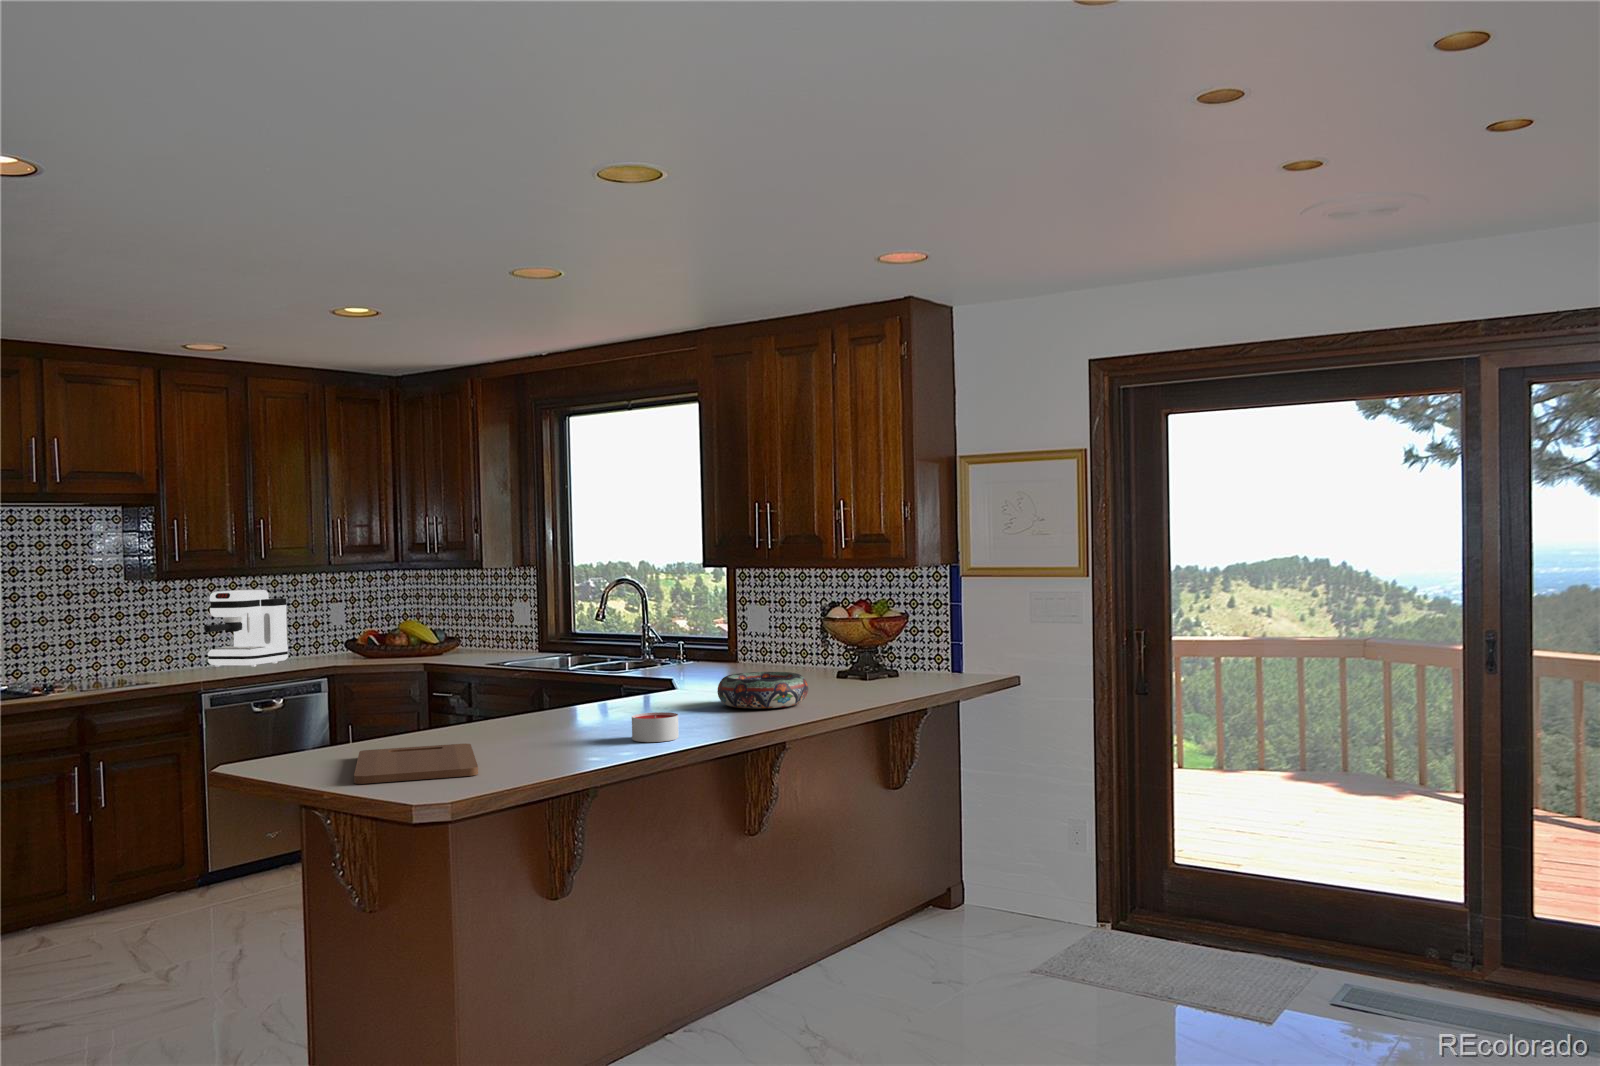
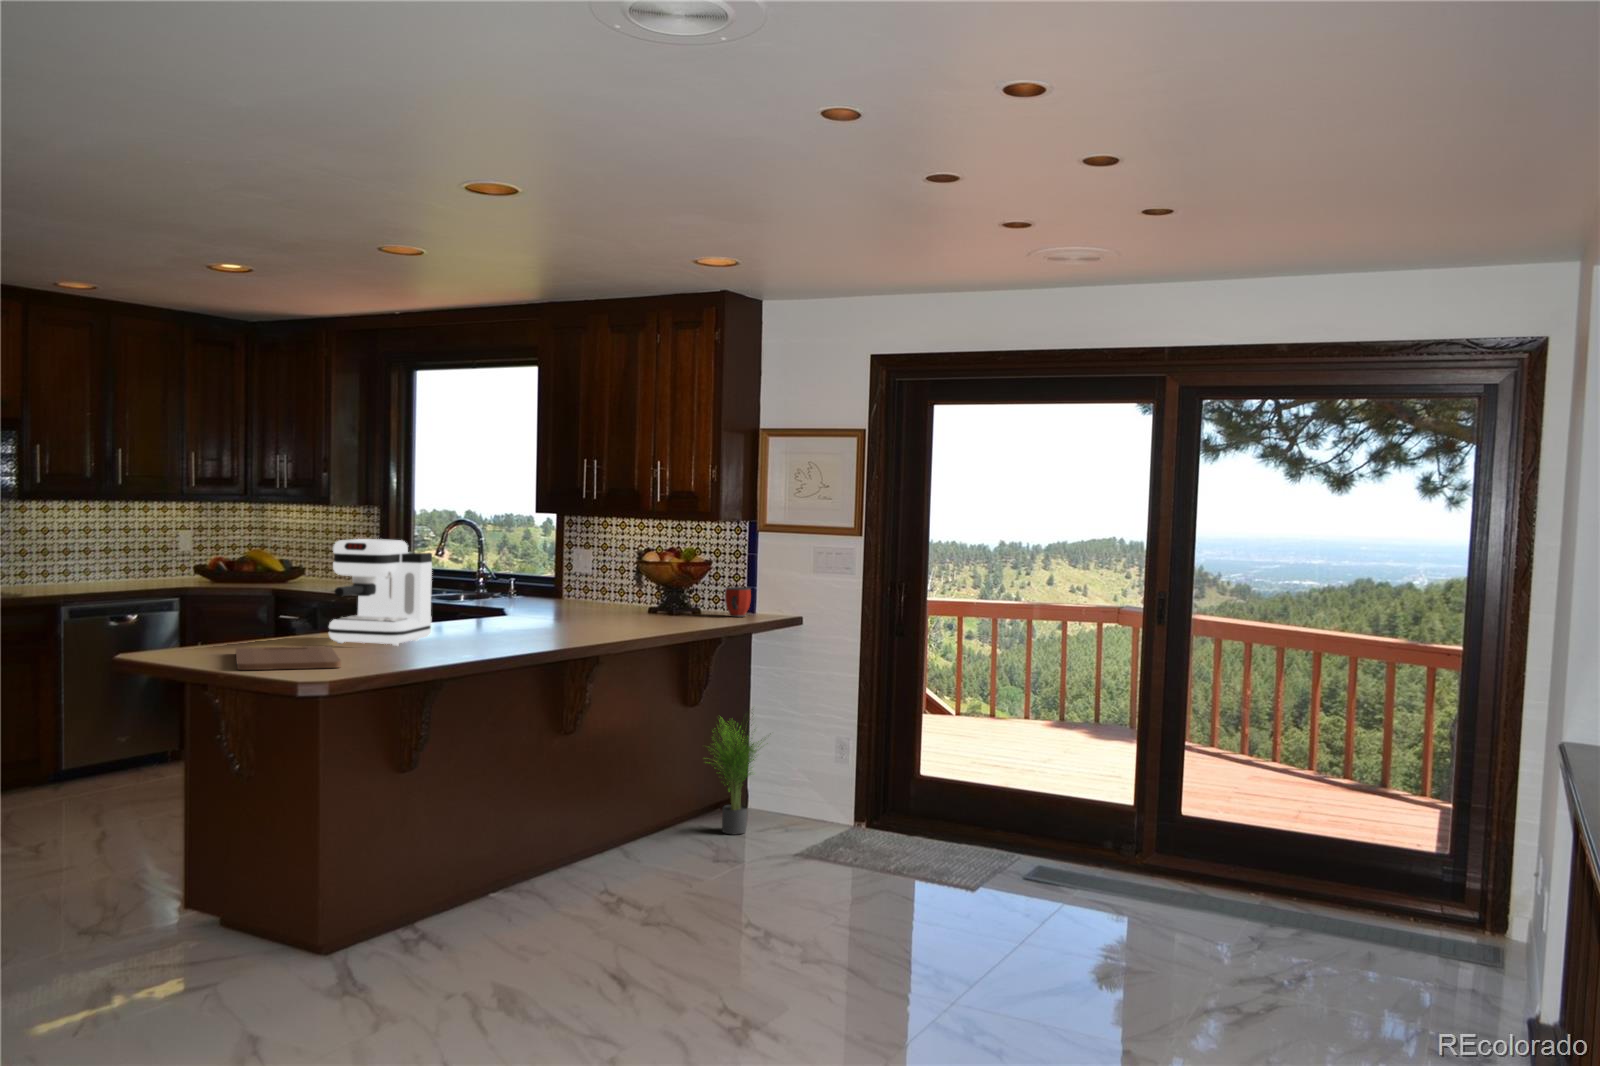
coffee maker: present [204,590,288,667] -> present [329,539,432,646]
mug: none [926,643,957,679] -> present [725,587,751,617]
decorative bowl: present [717,672,808,709] -> none [542,603,620,632]
candle: present [632,712,679,742] -> none [468,628,508,651]
potted plant: none [909,784,997,940] -> present [710,725,762,835]

